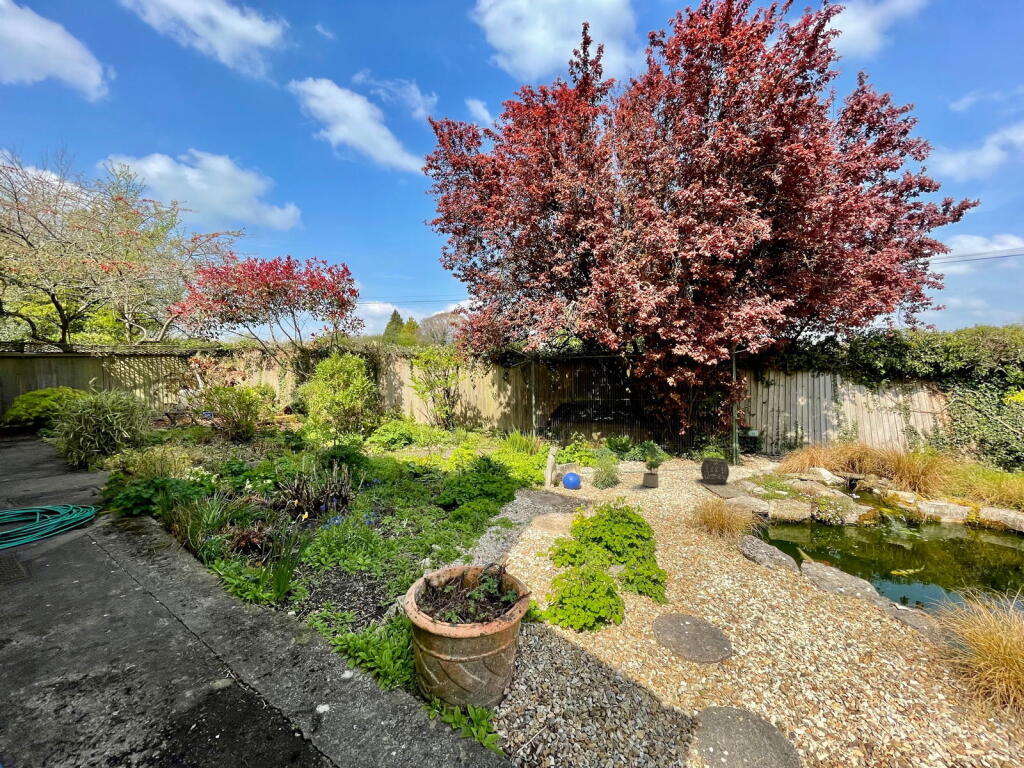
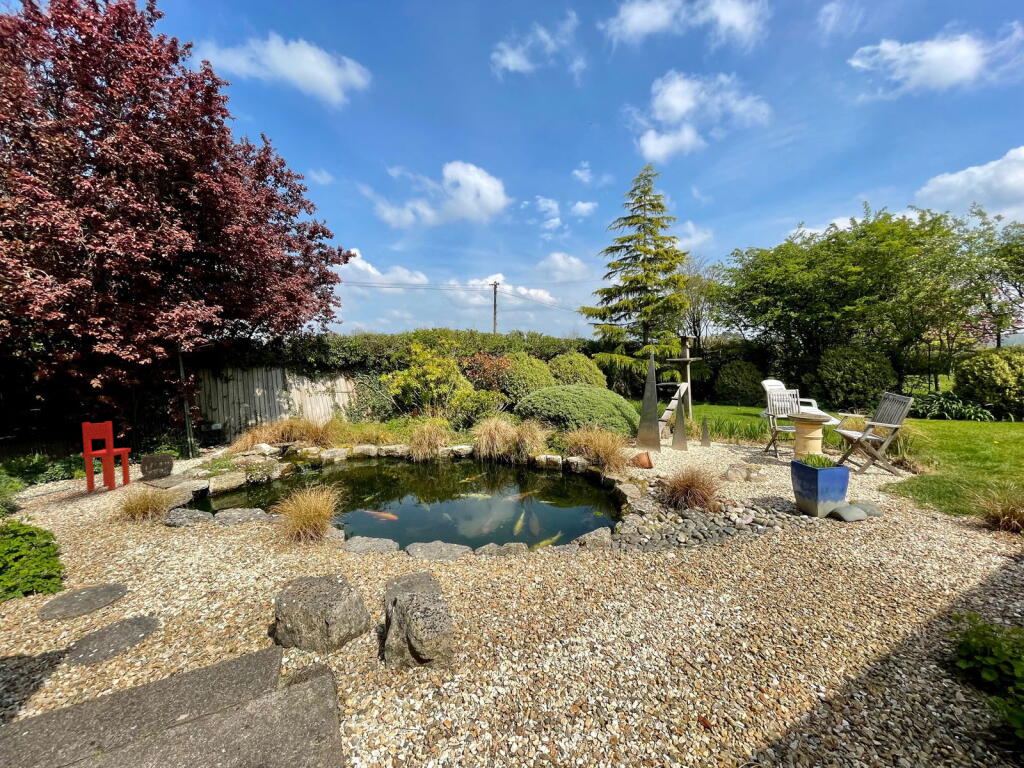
chair: none [663,419,698,486] -> present [82,421,131,491]
potted plant: present [643,447,663,487] -> none [49,457,81,502]

